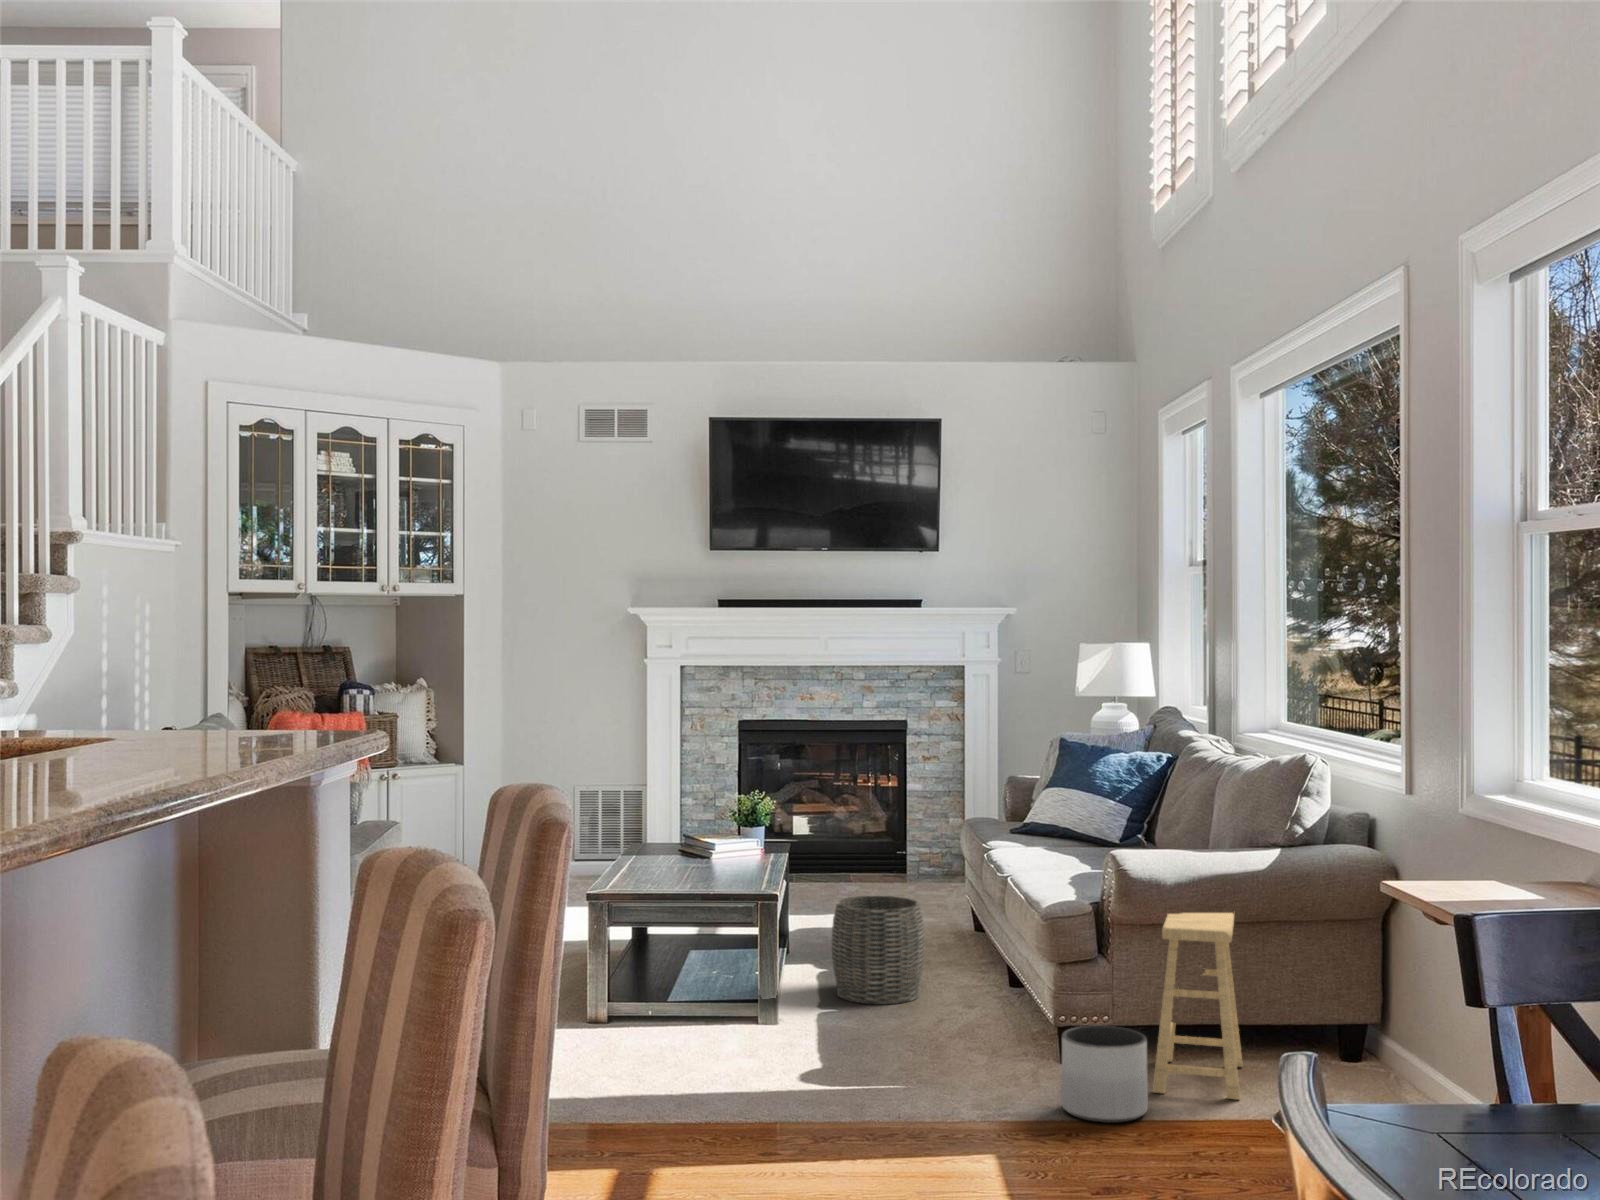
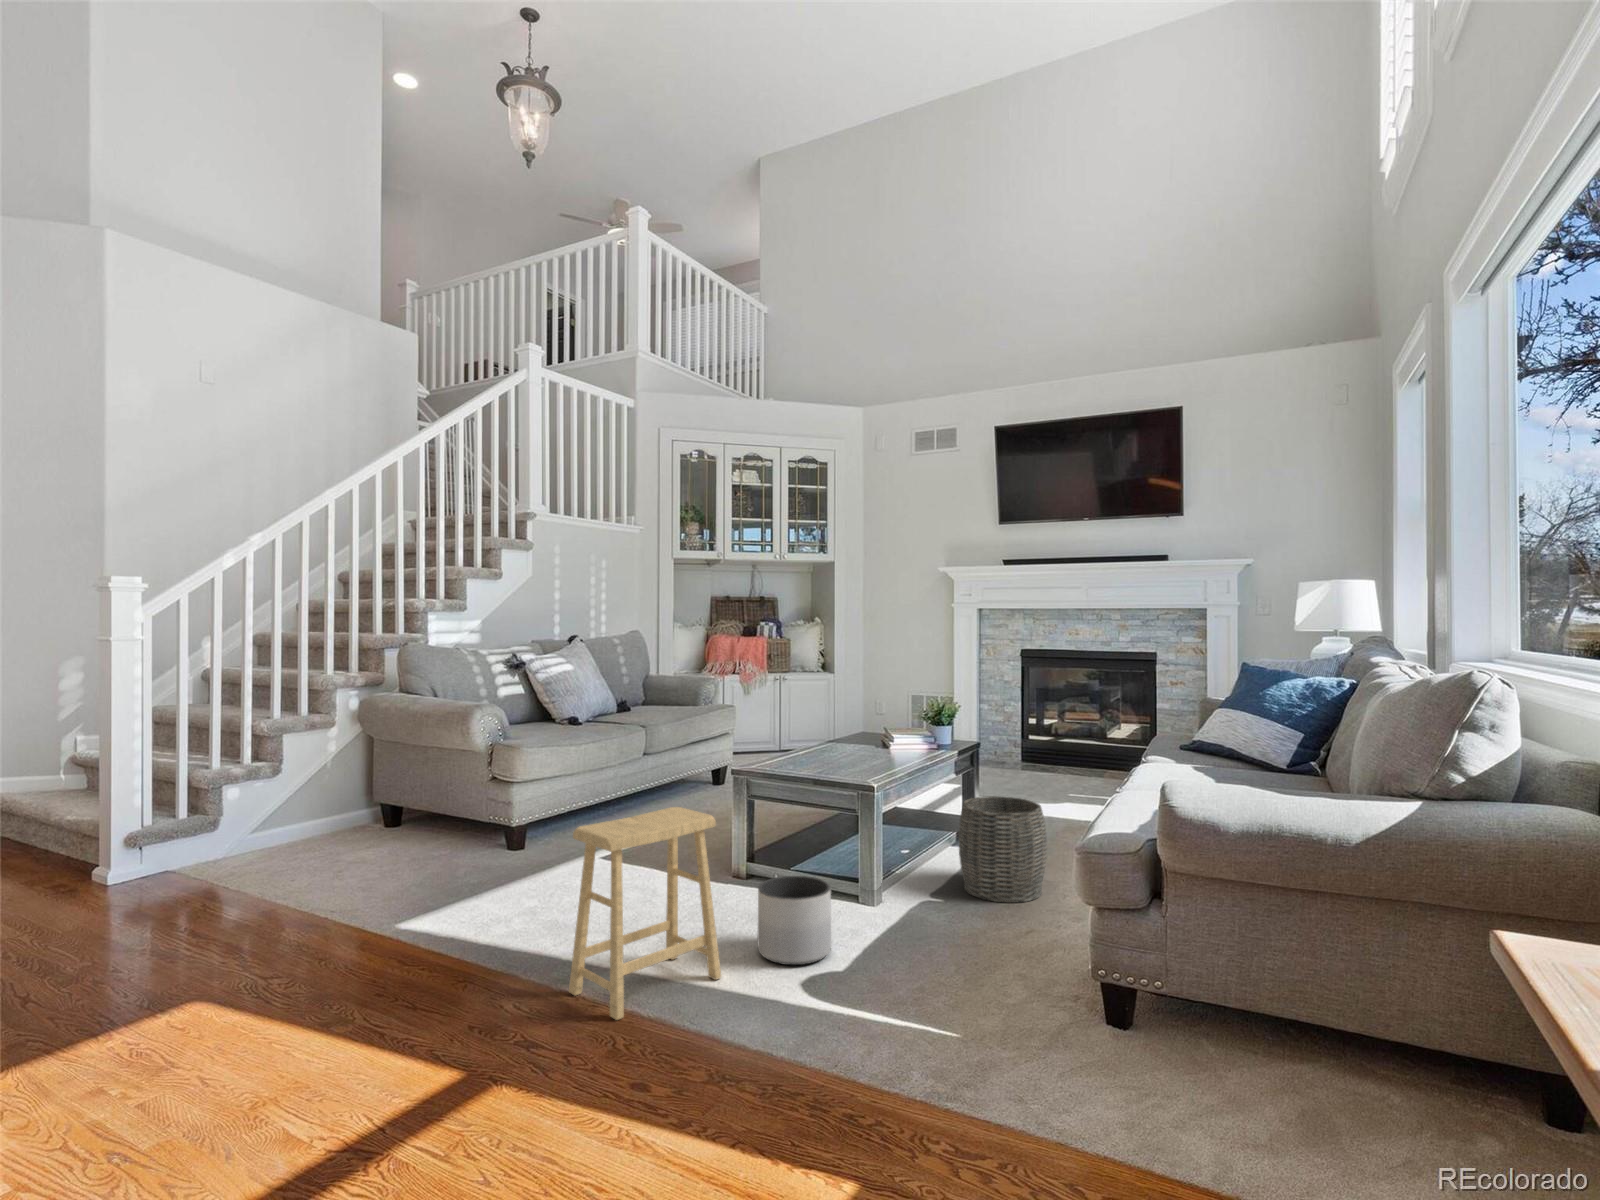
footstool: present [1153,913,1243,1100] -> present [569,807,721,1020]
planter: present [1061,1026,1148,1123] -> present [758,876,831,965]

